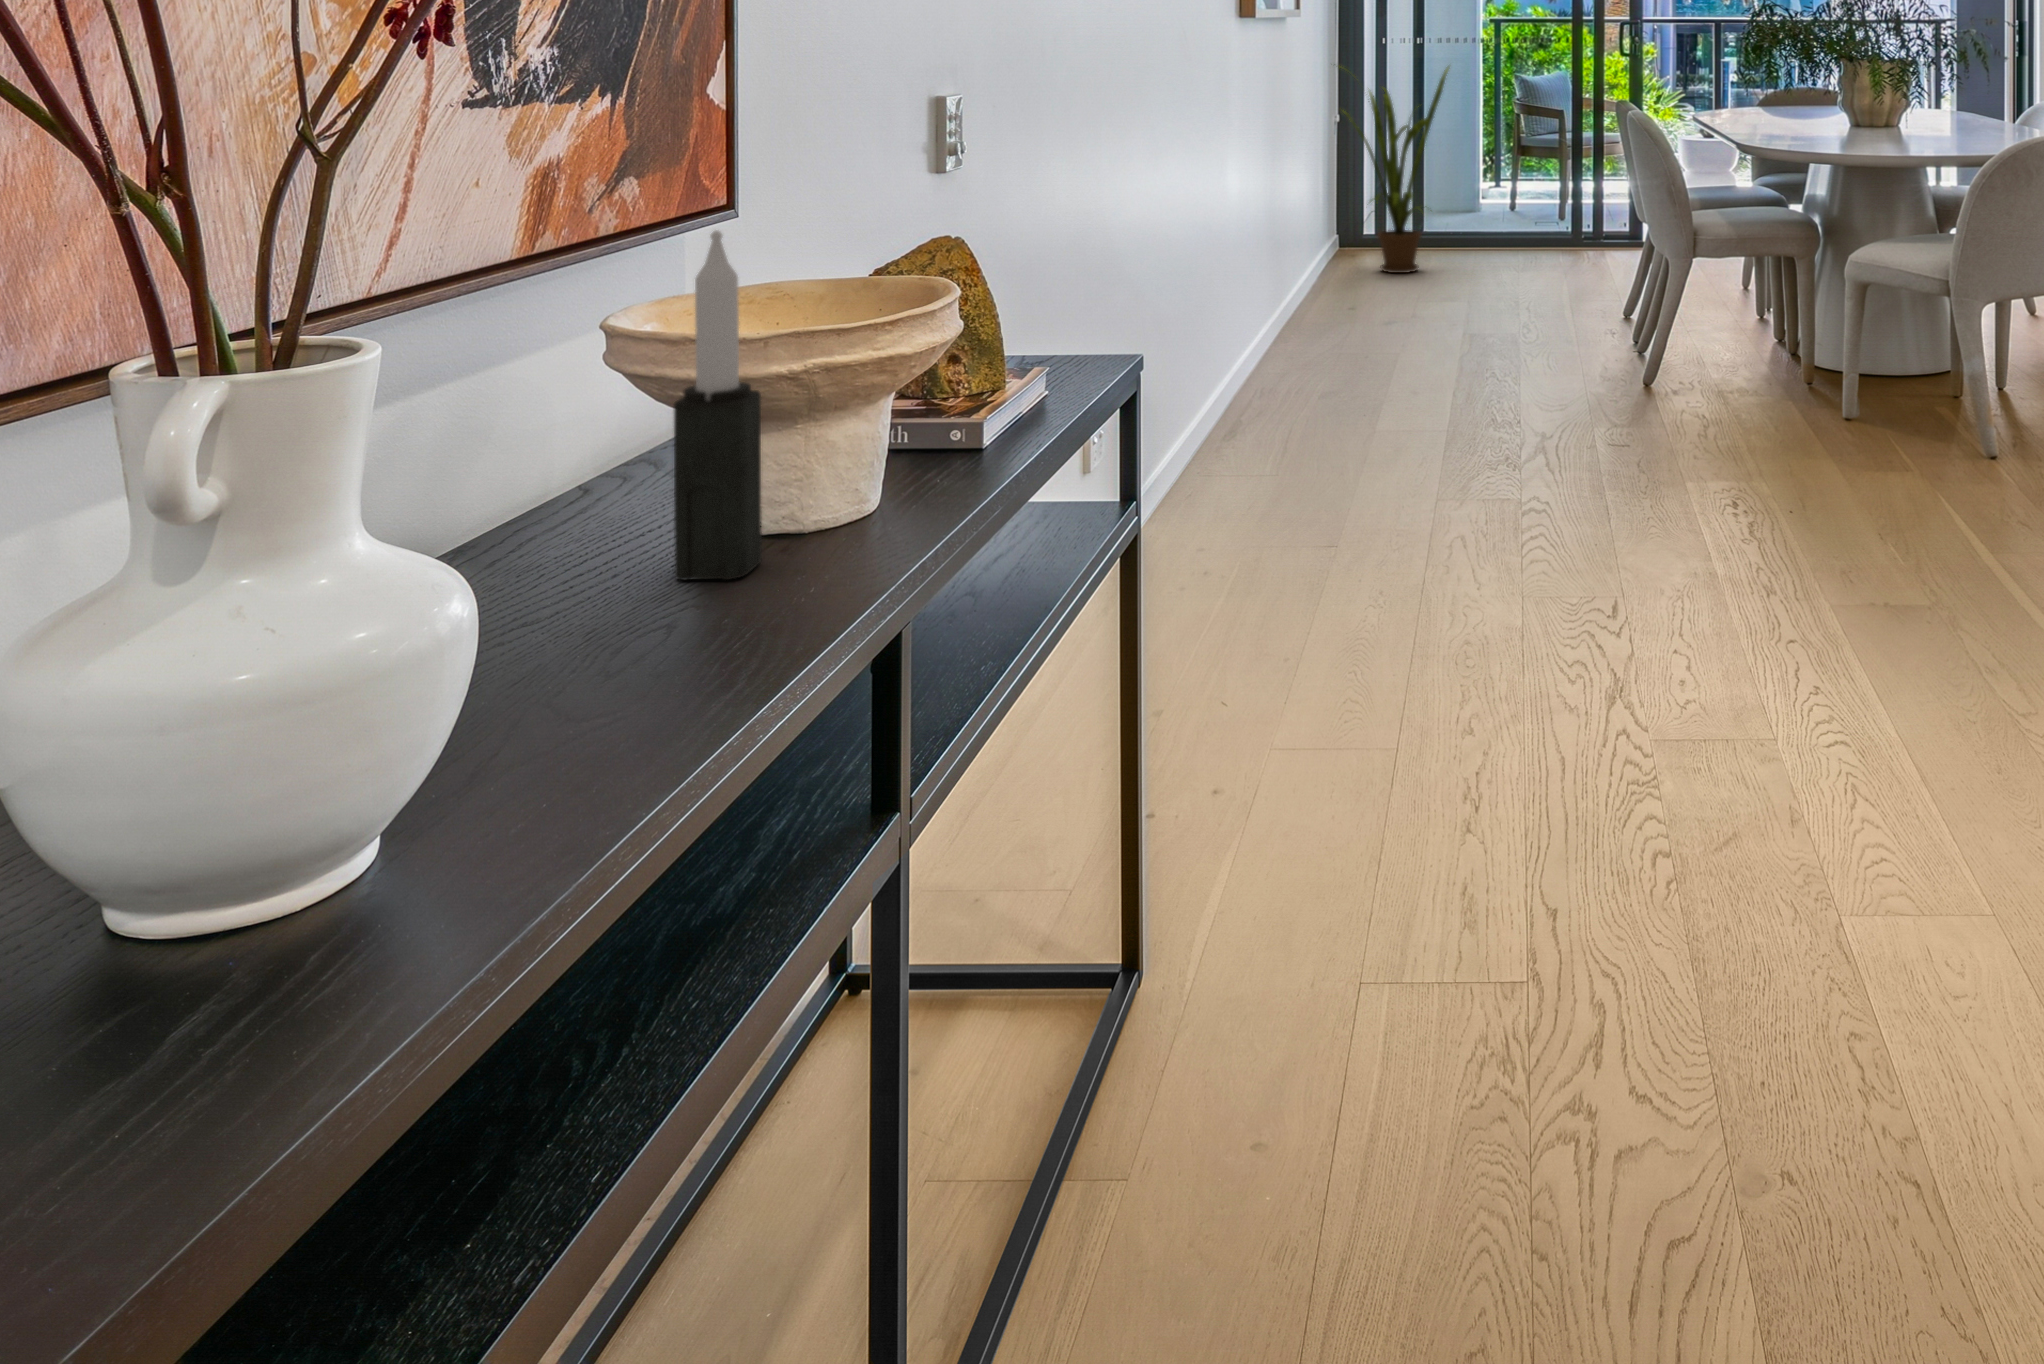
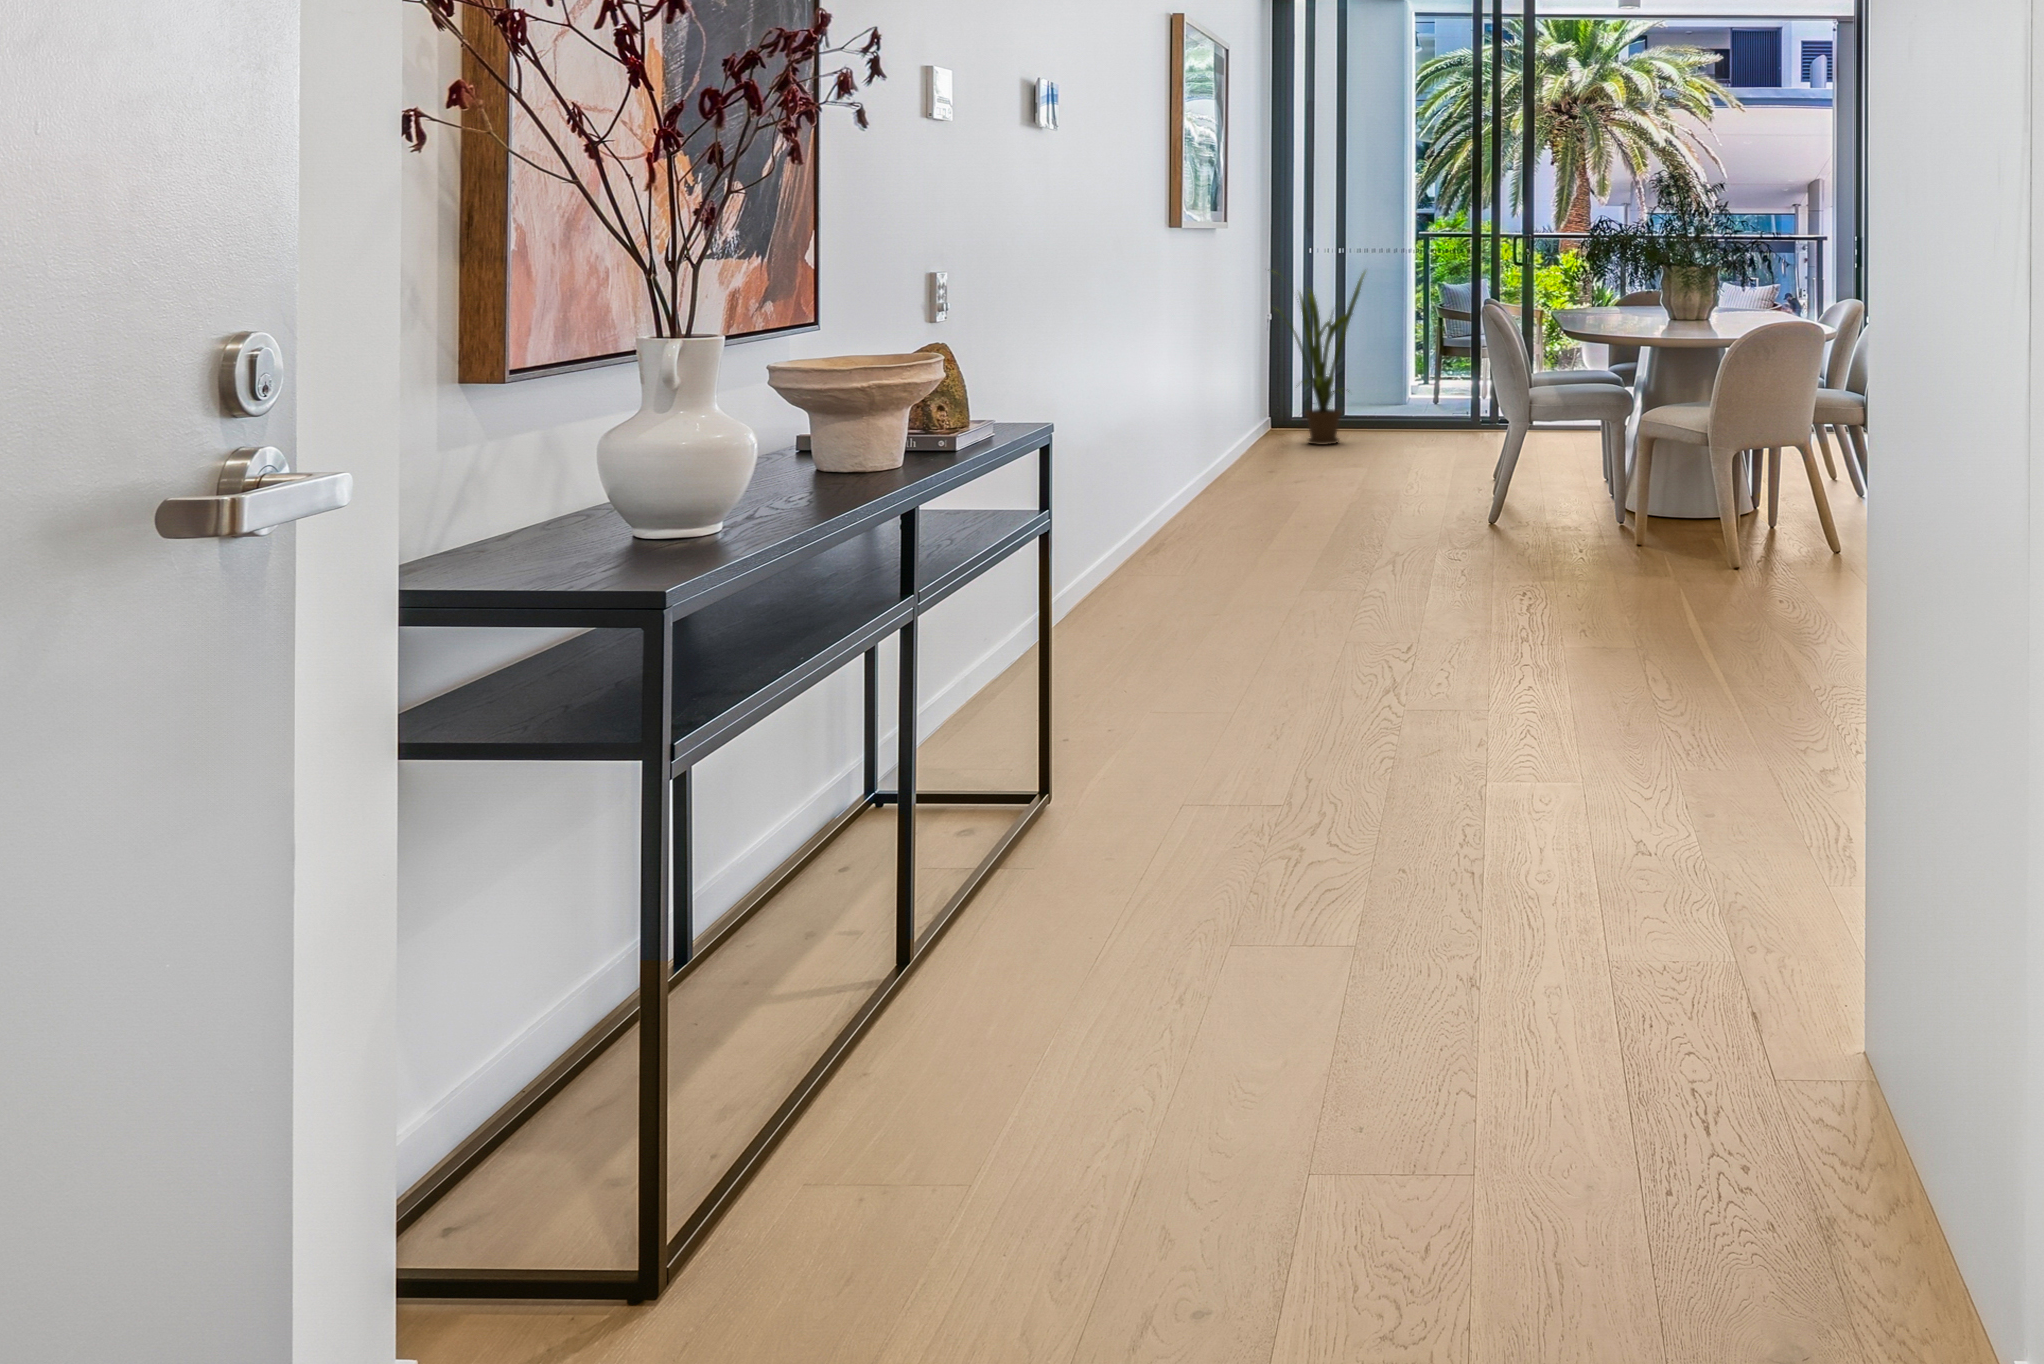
candle: present [674,231,762,580] -> none [806,317,848,488]

